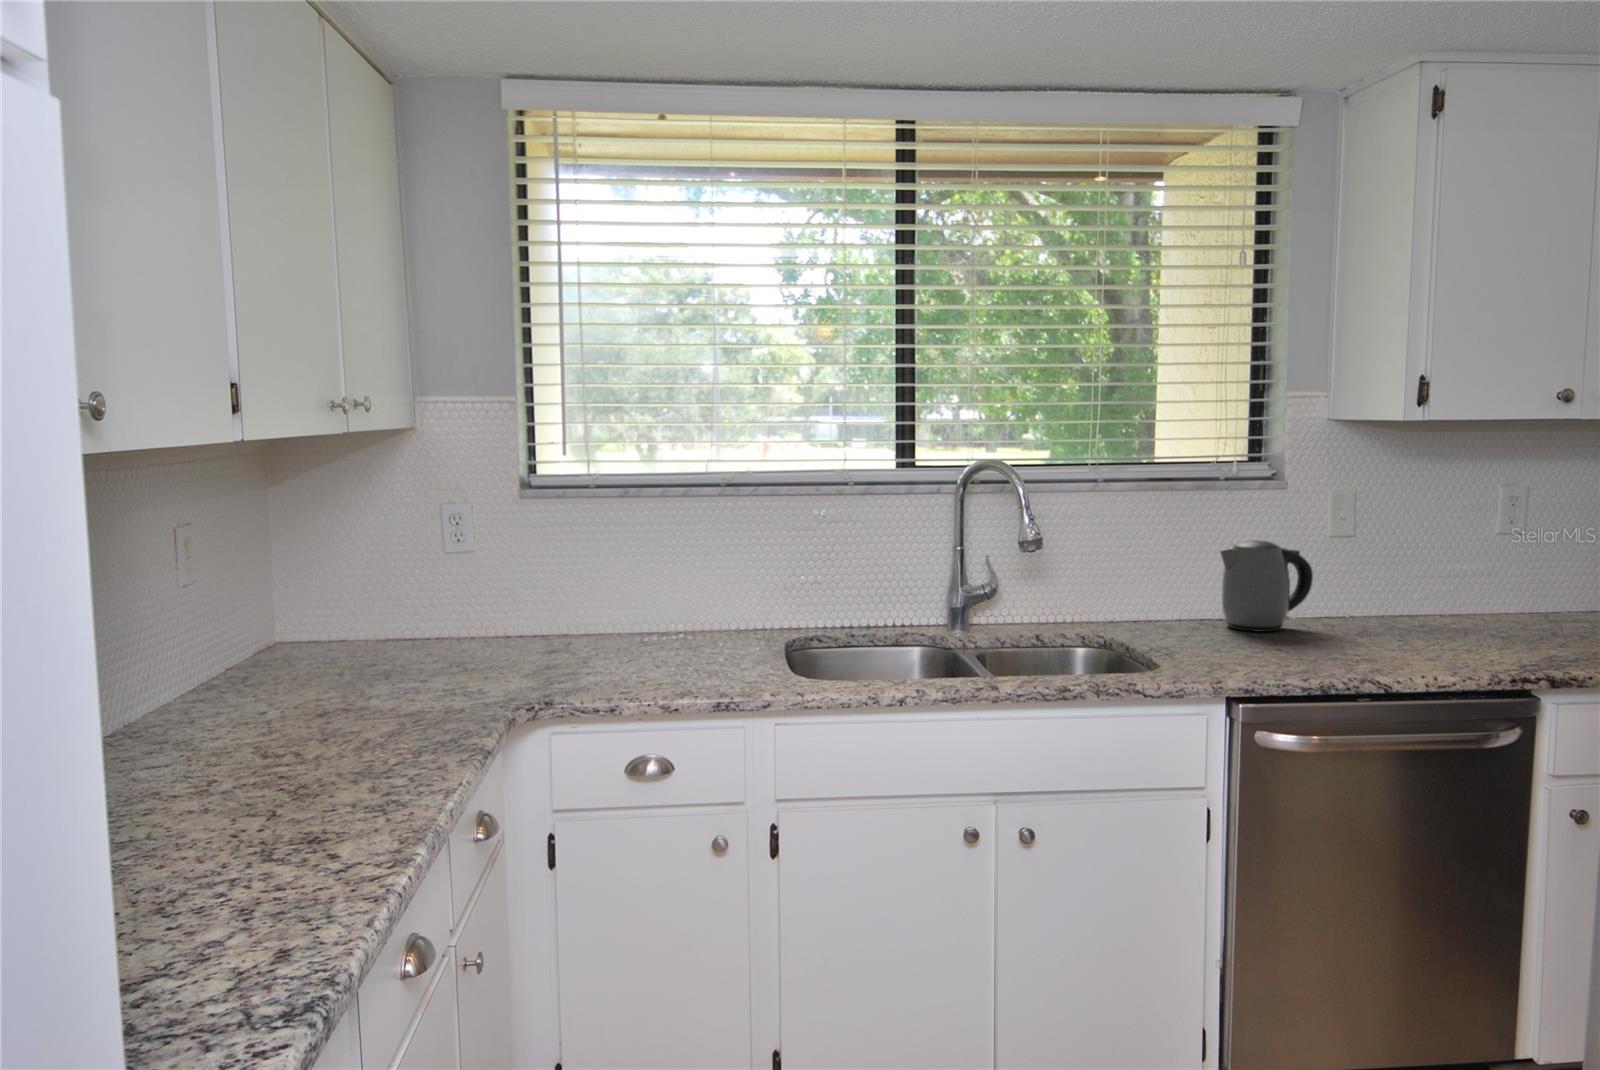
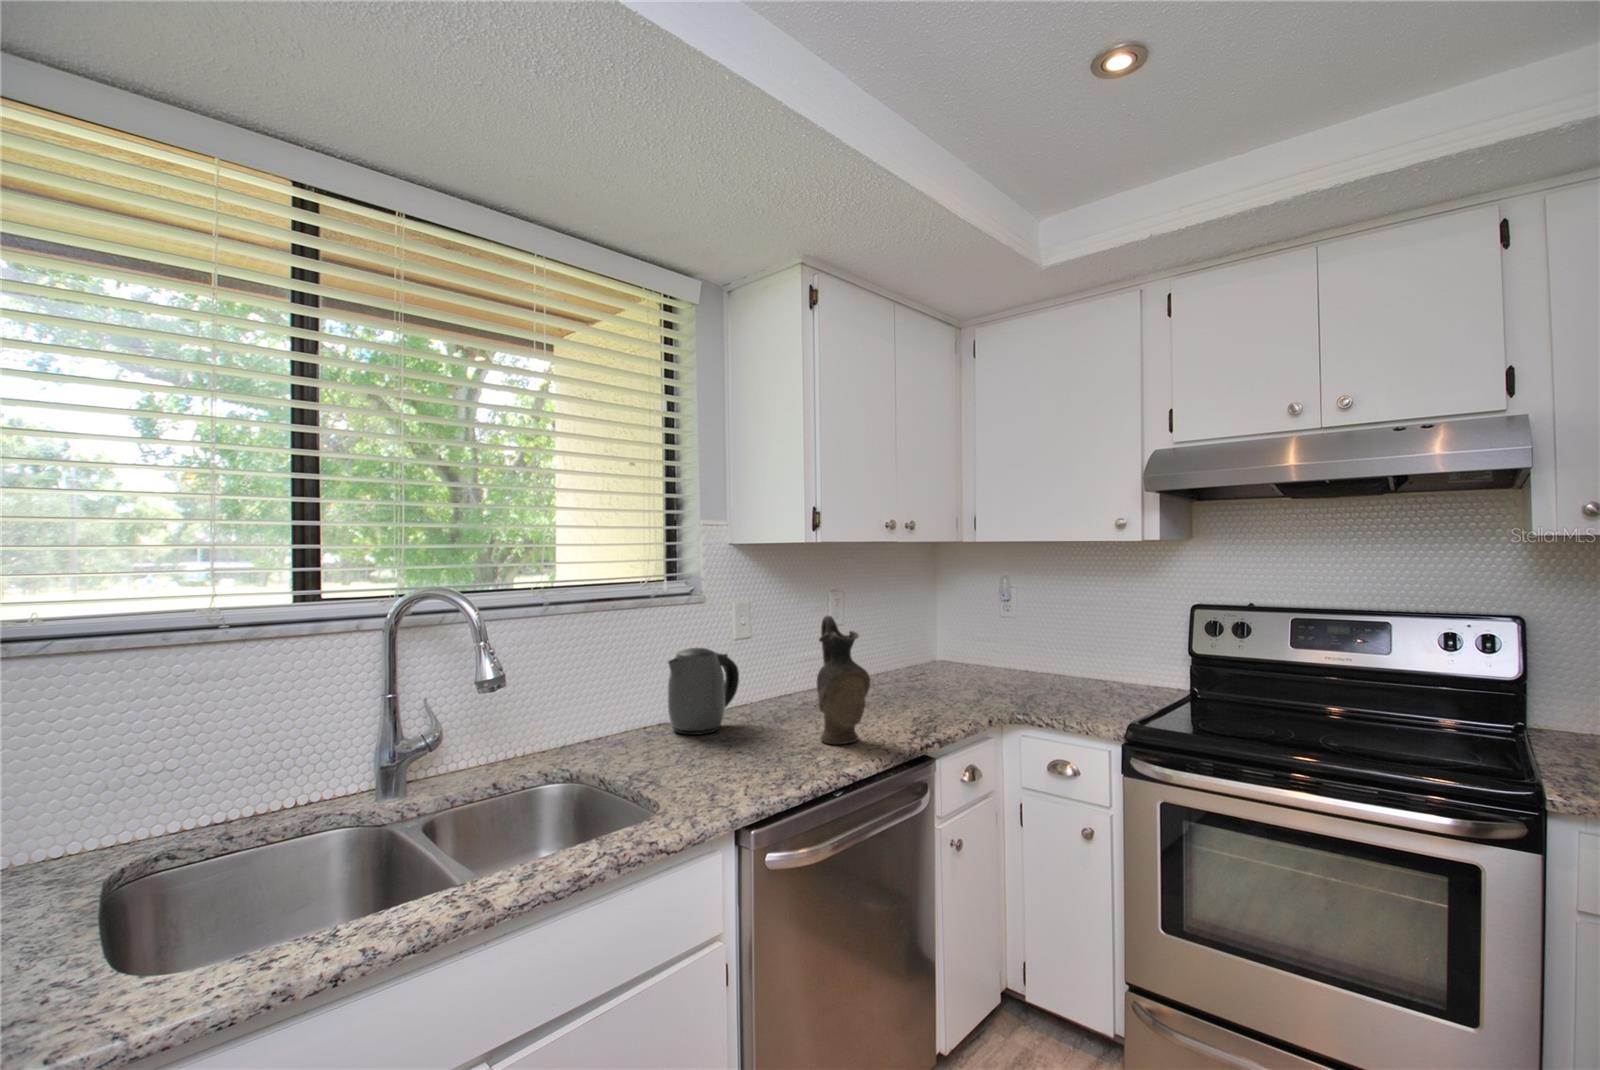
ceramic pitcher: none [1389,511,1459,660] -> present [817,616,870,744]

